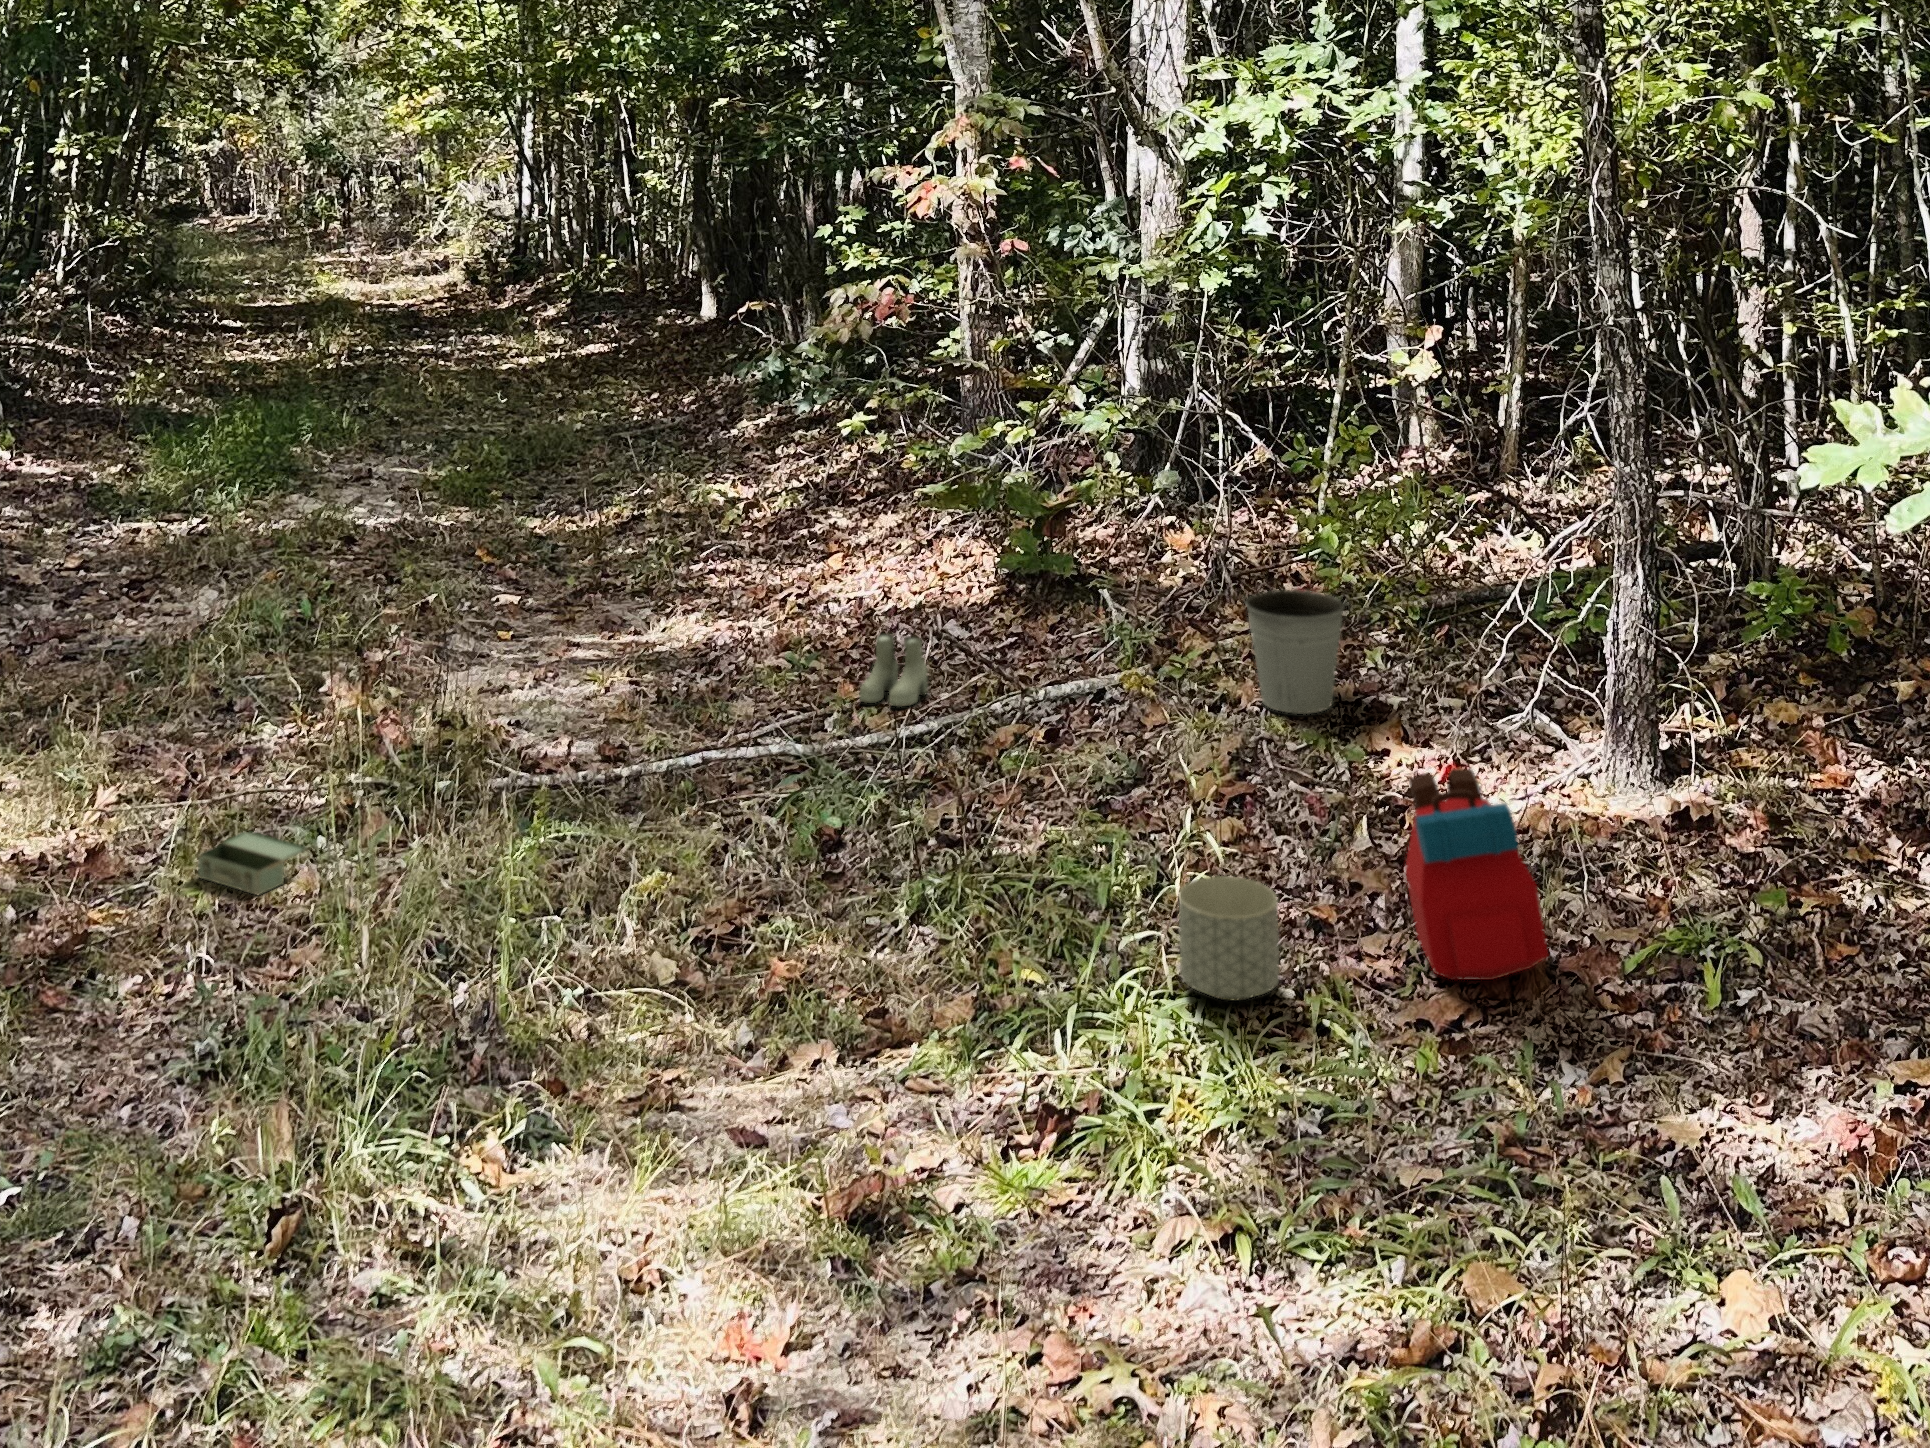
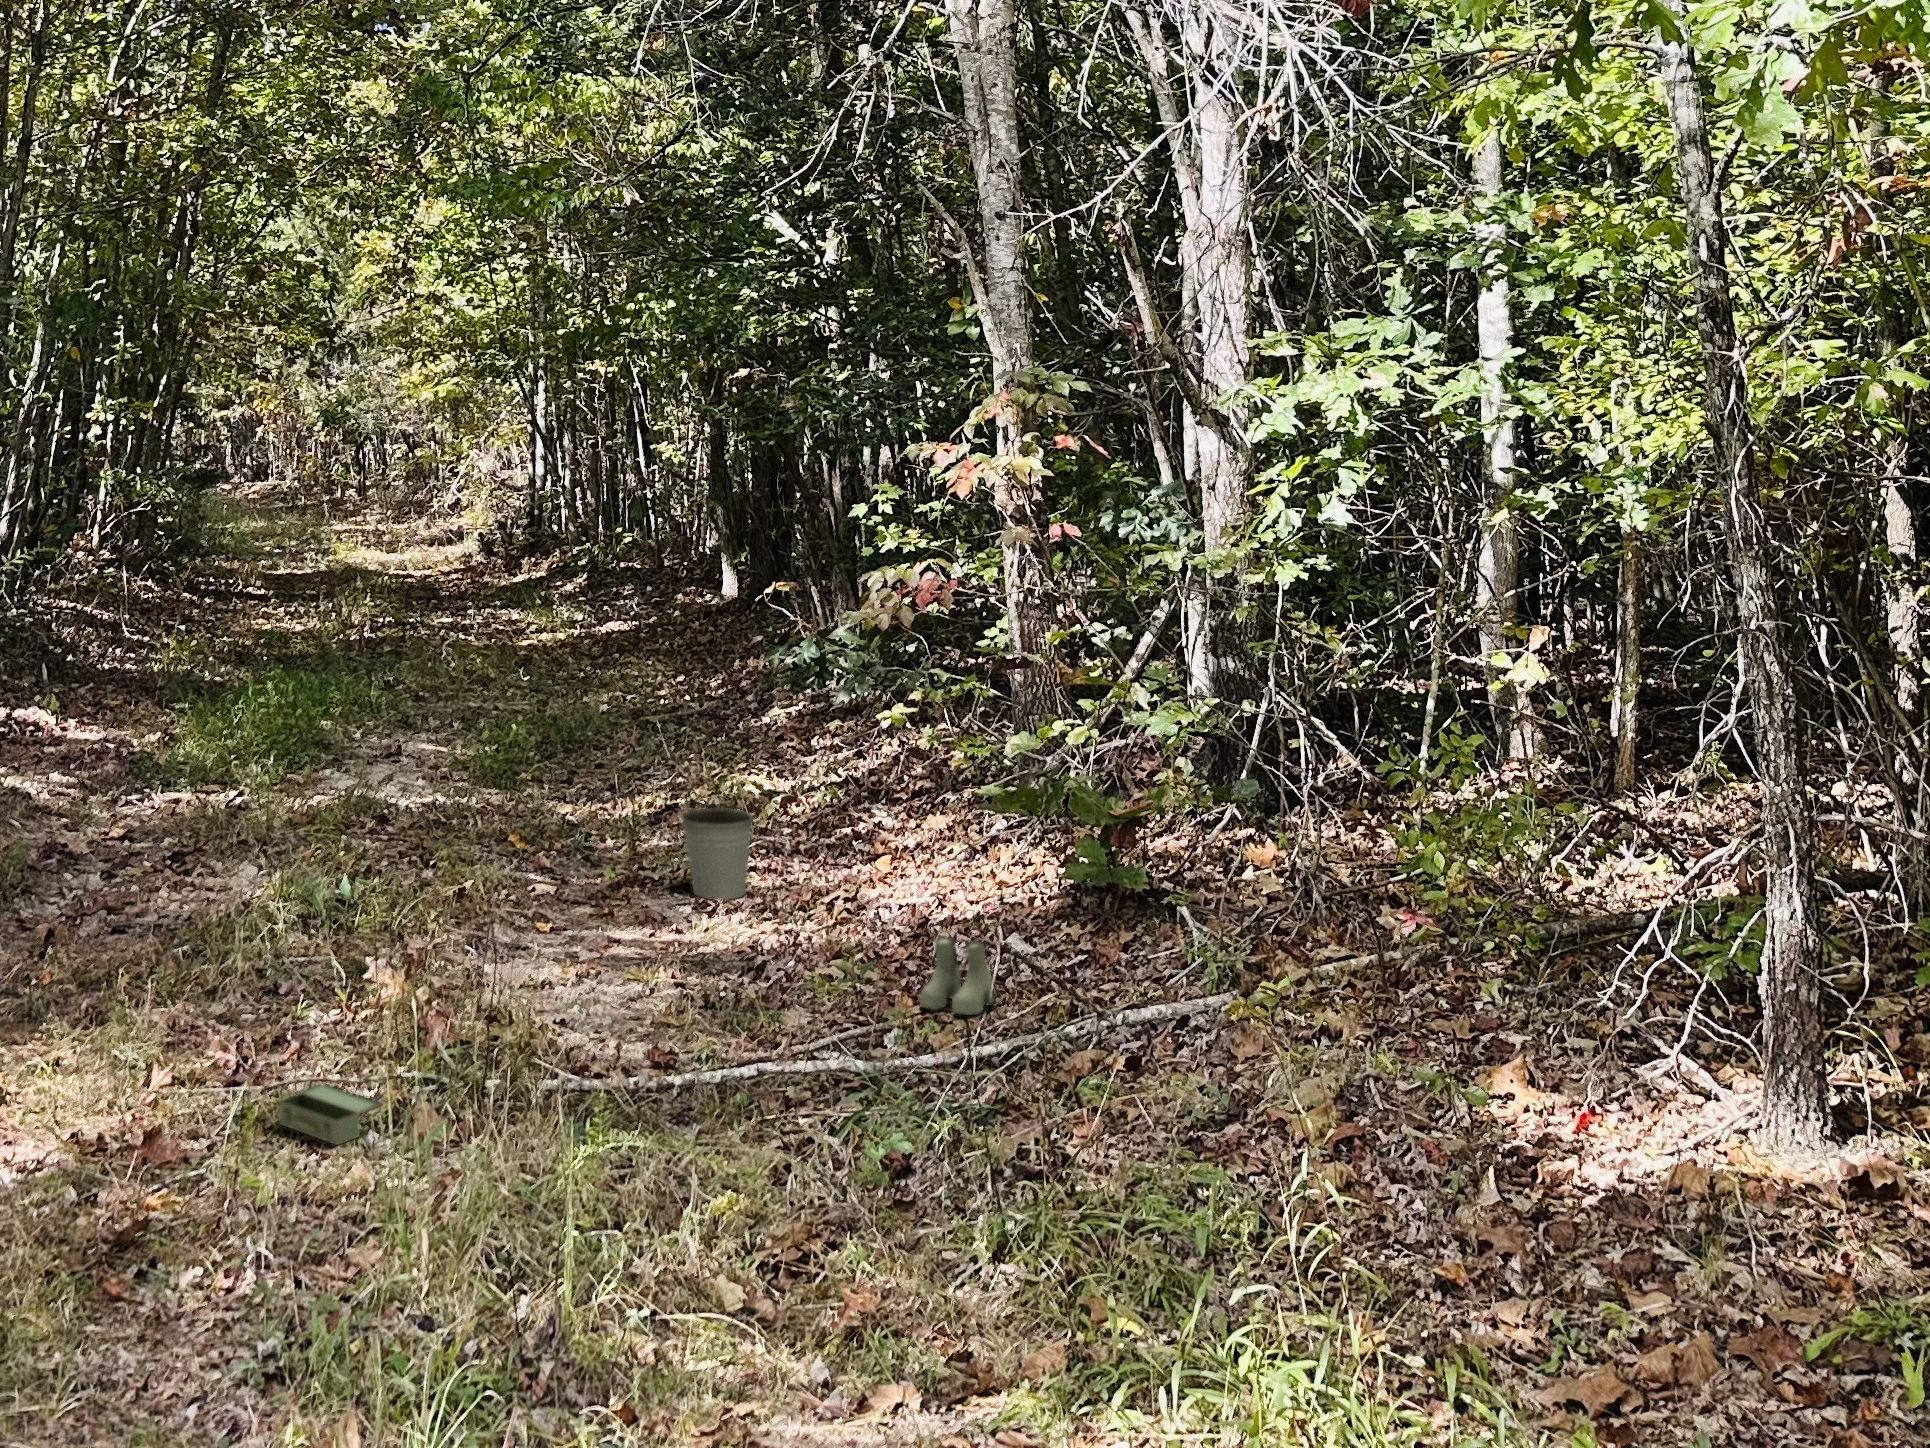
bucket: present [1244,590,1346,714] -> present [681,808,754,900]
backpack: present [1405,769,1548,980] -> none [1519,1101,1691,1337]
planter: present [1179,876,1279,1001] -> none [1266,1196,1382,1330]

